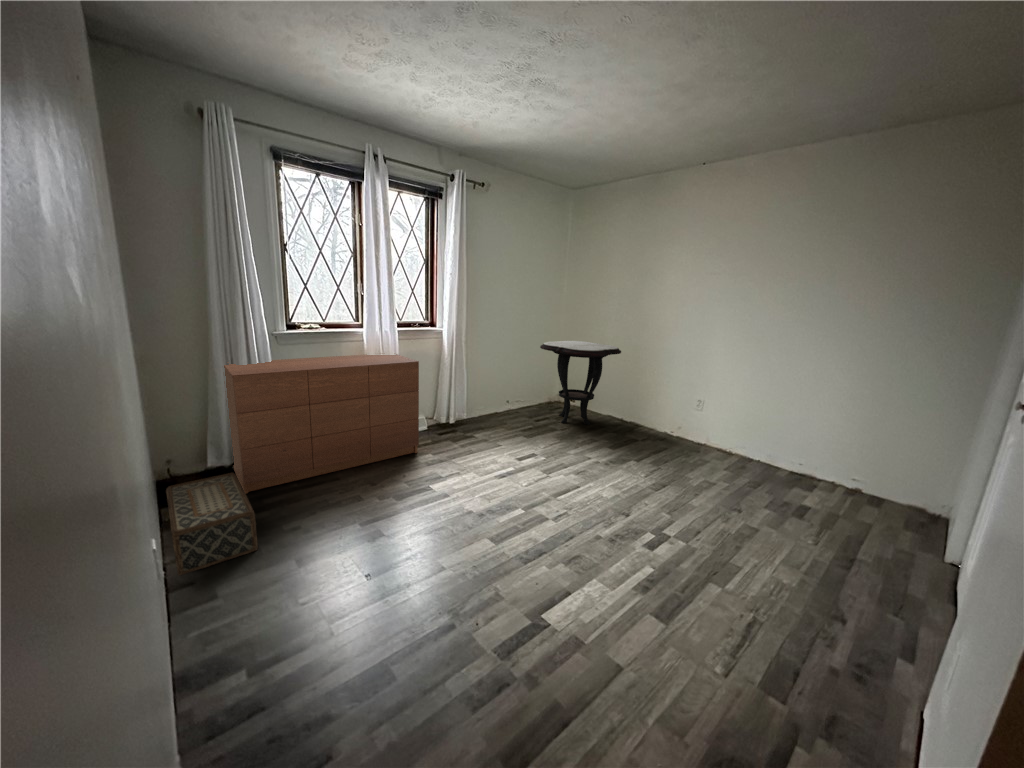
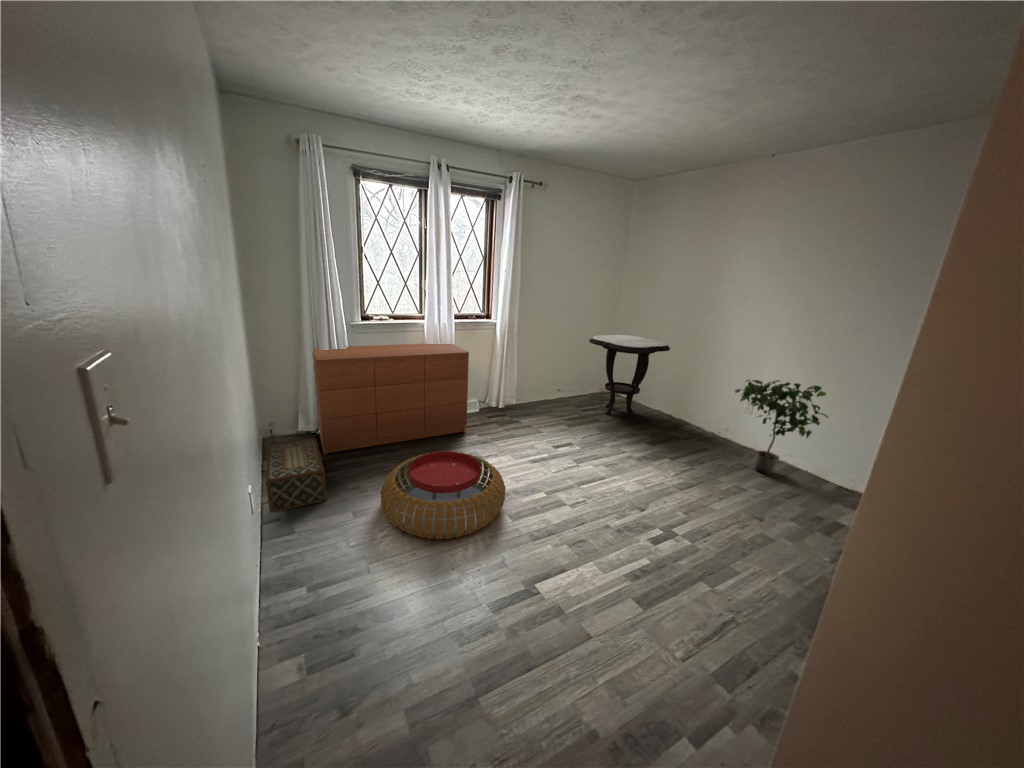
potted plant: none [691,375,780,468] -> present [735,380,828,475]
pouf: none [333,473,485,580] -> present [381,451,505,539]

